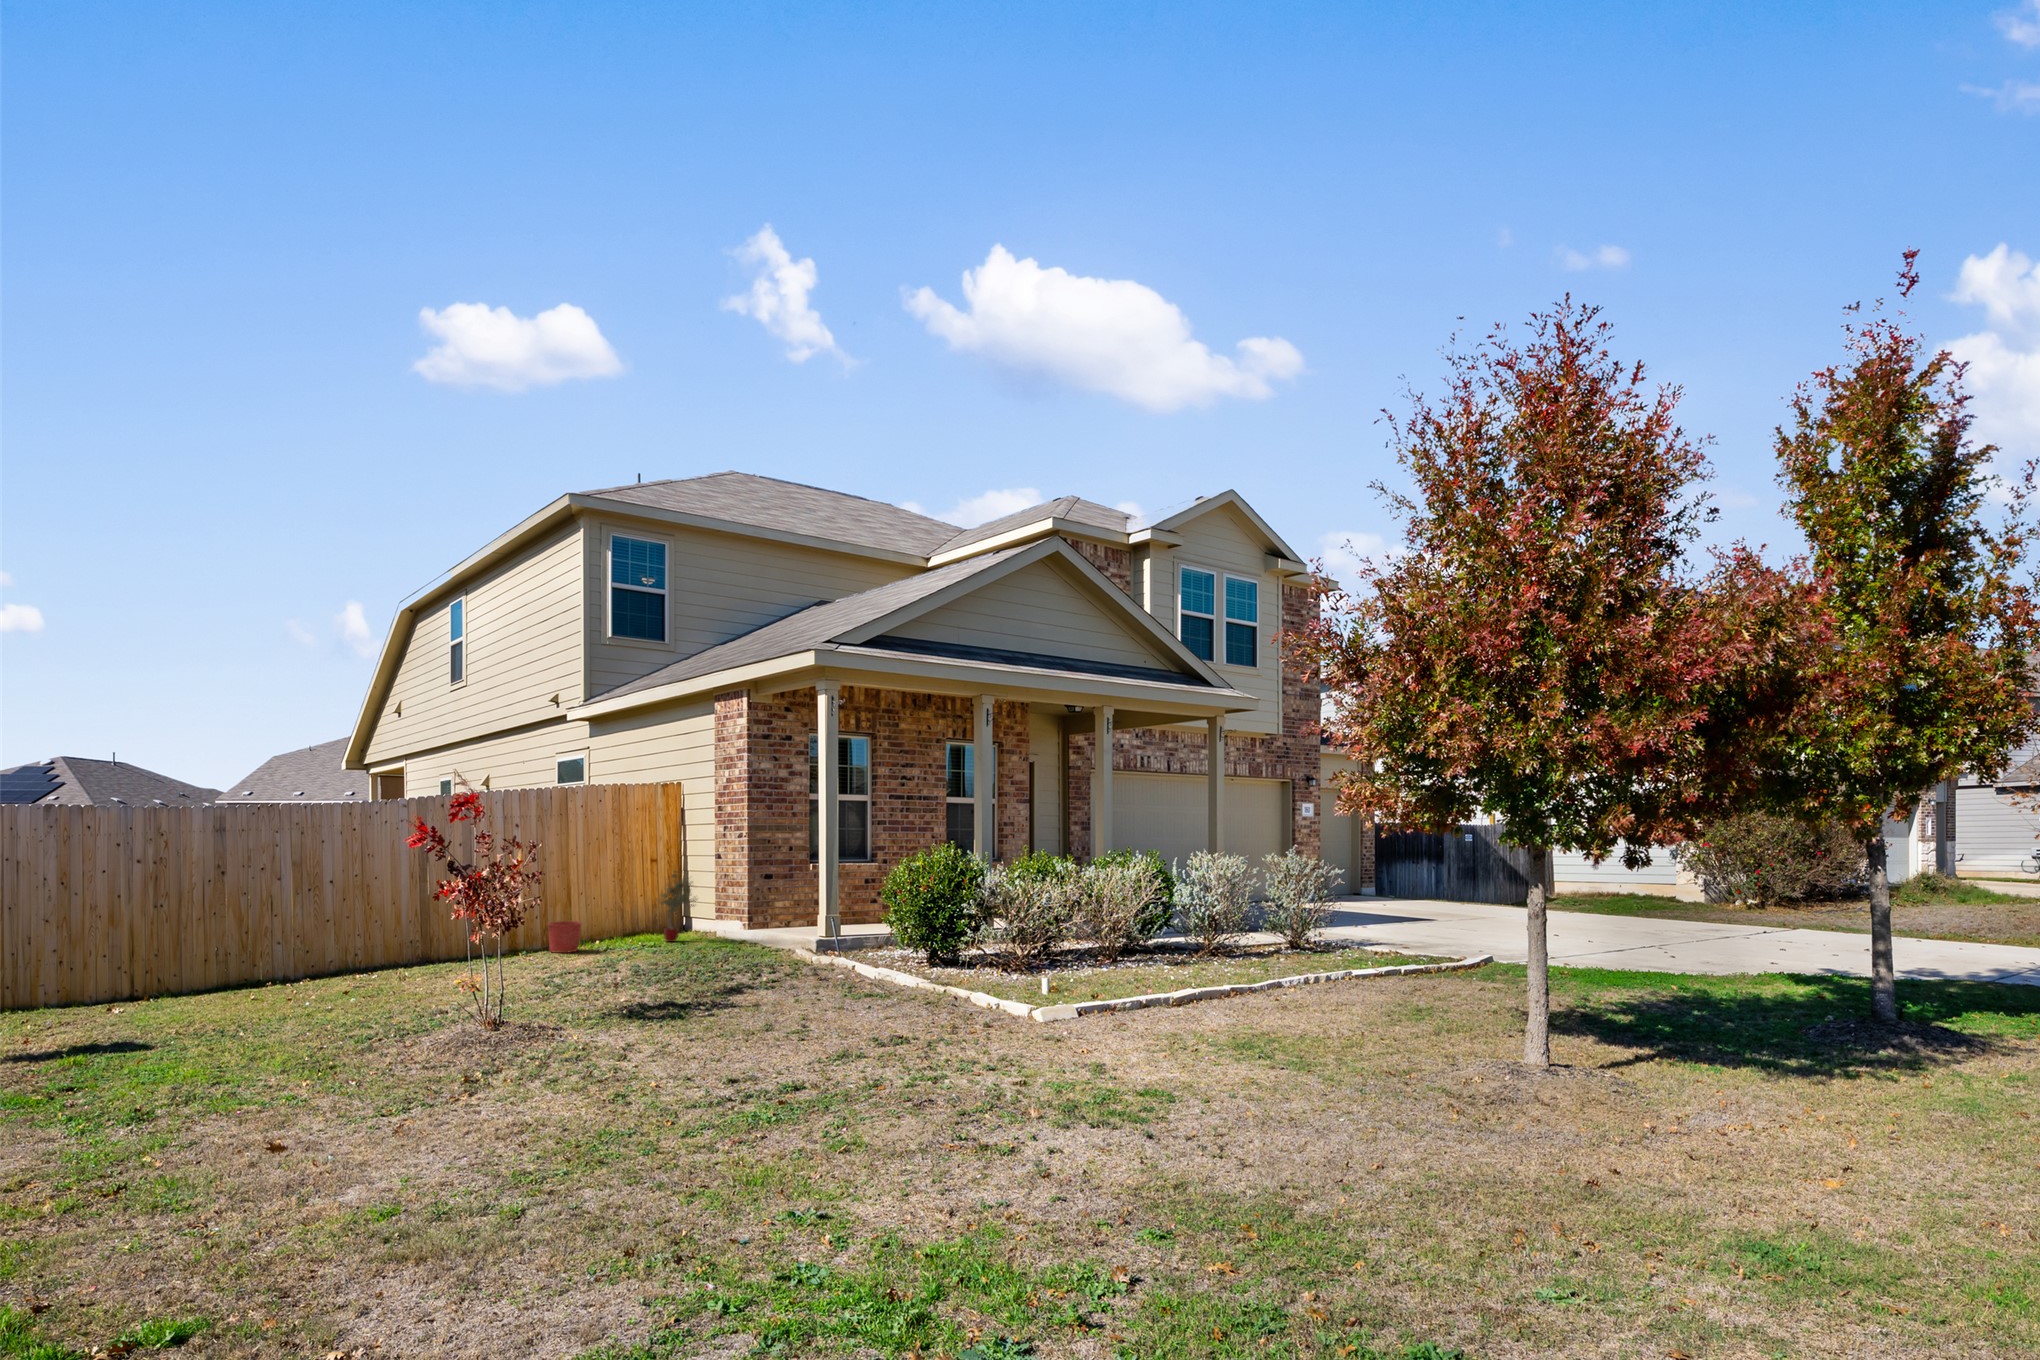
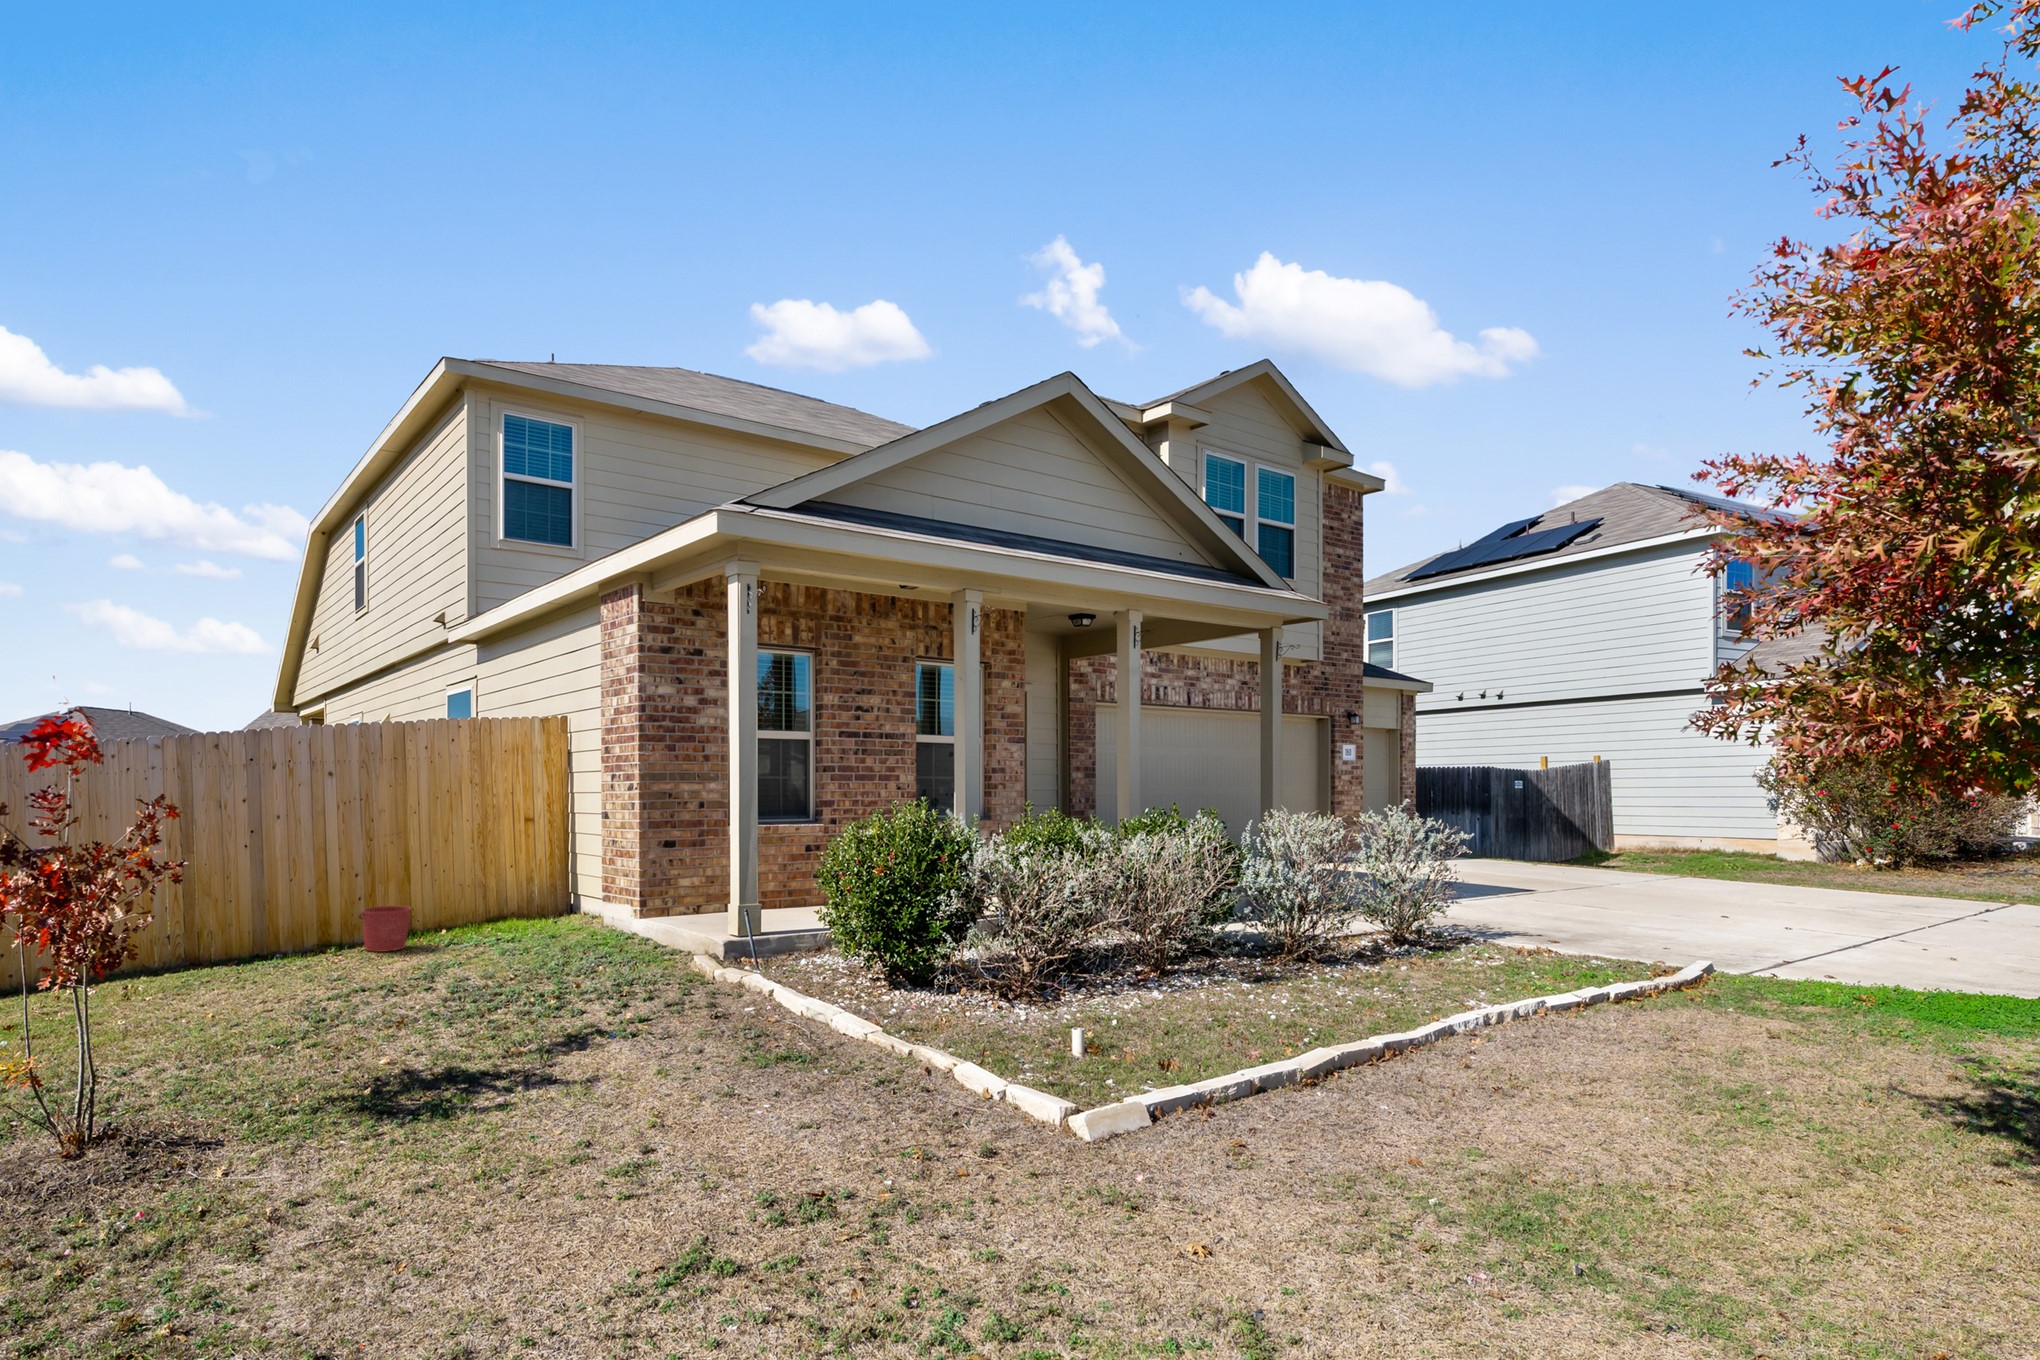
potted tree: present [657,871,696,942] -> none [530,834,585,931]

